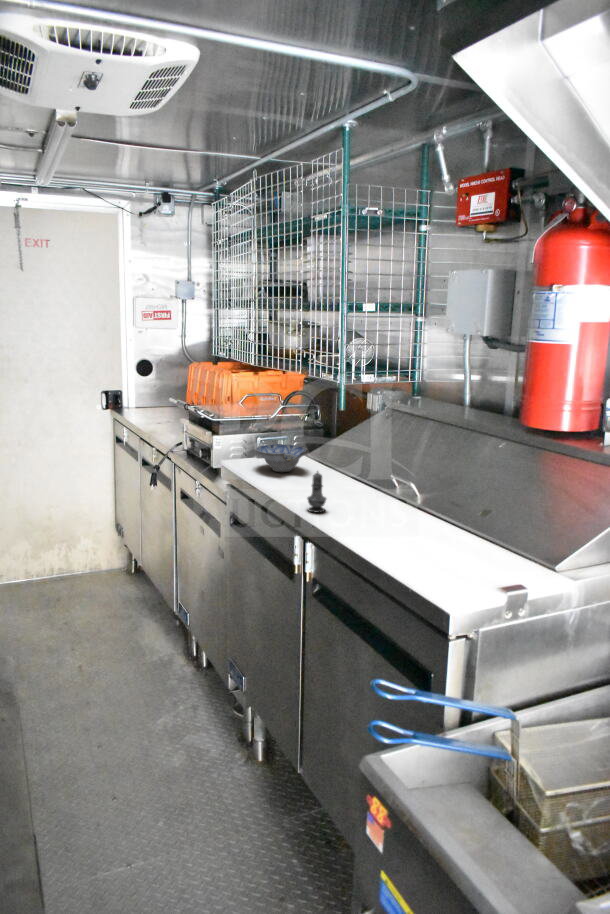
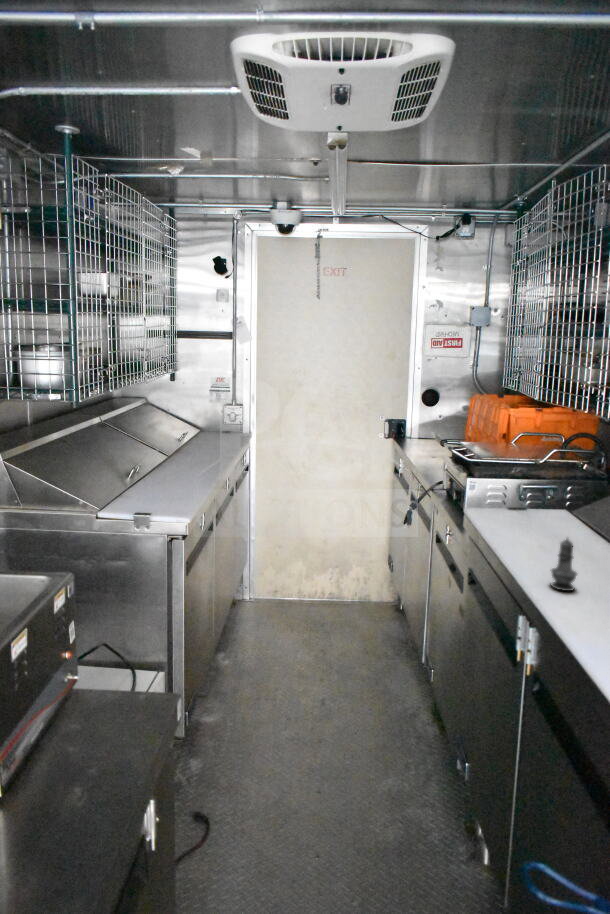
ceramic bowl: present [255,444,308,472] -> none [509,495,576,531]

